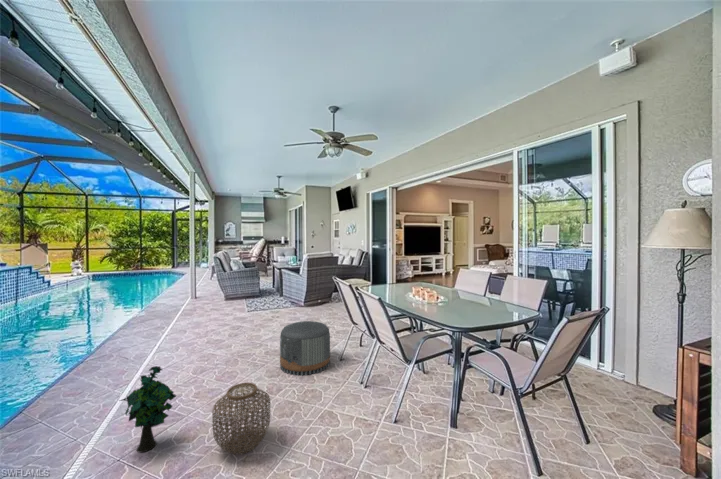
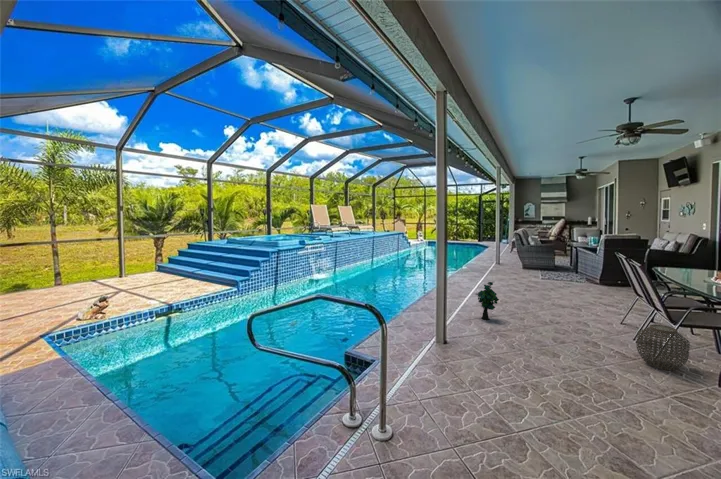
pouf: present [280,321,330,375] -> none [564,284,611,322]
woven basket: present [212,383,270,454] -> present [637,324,690,371]

